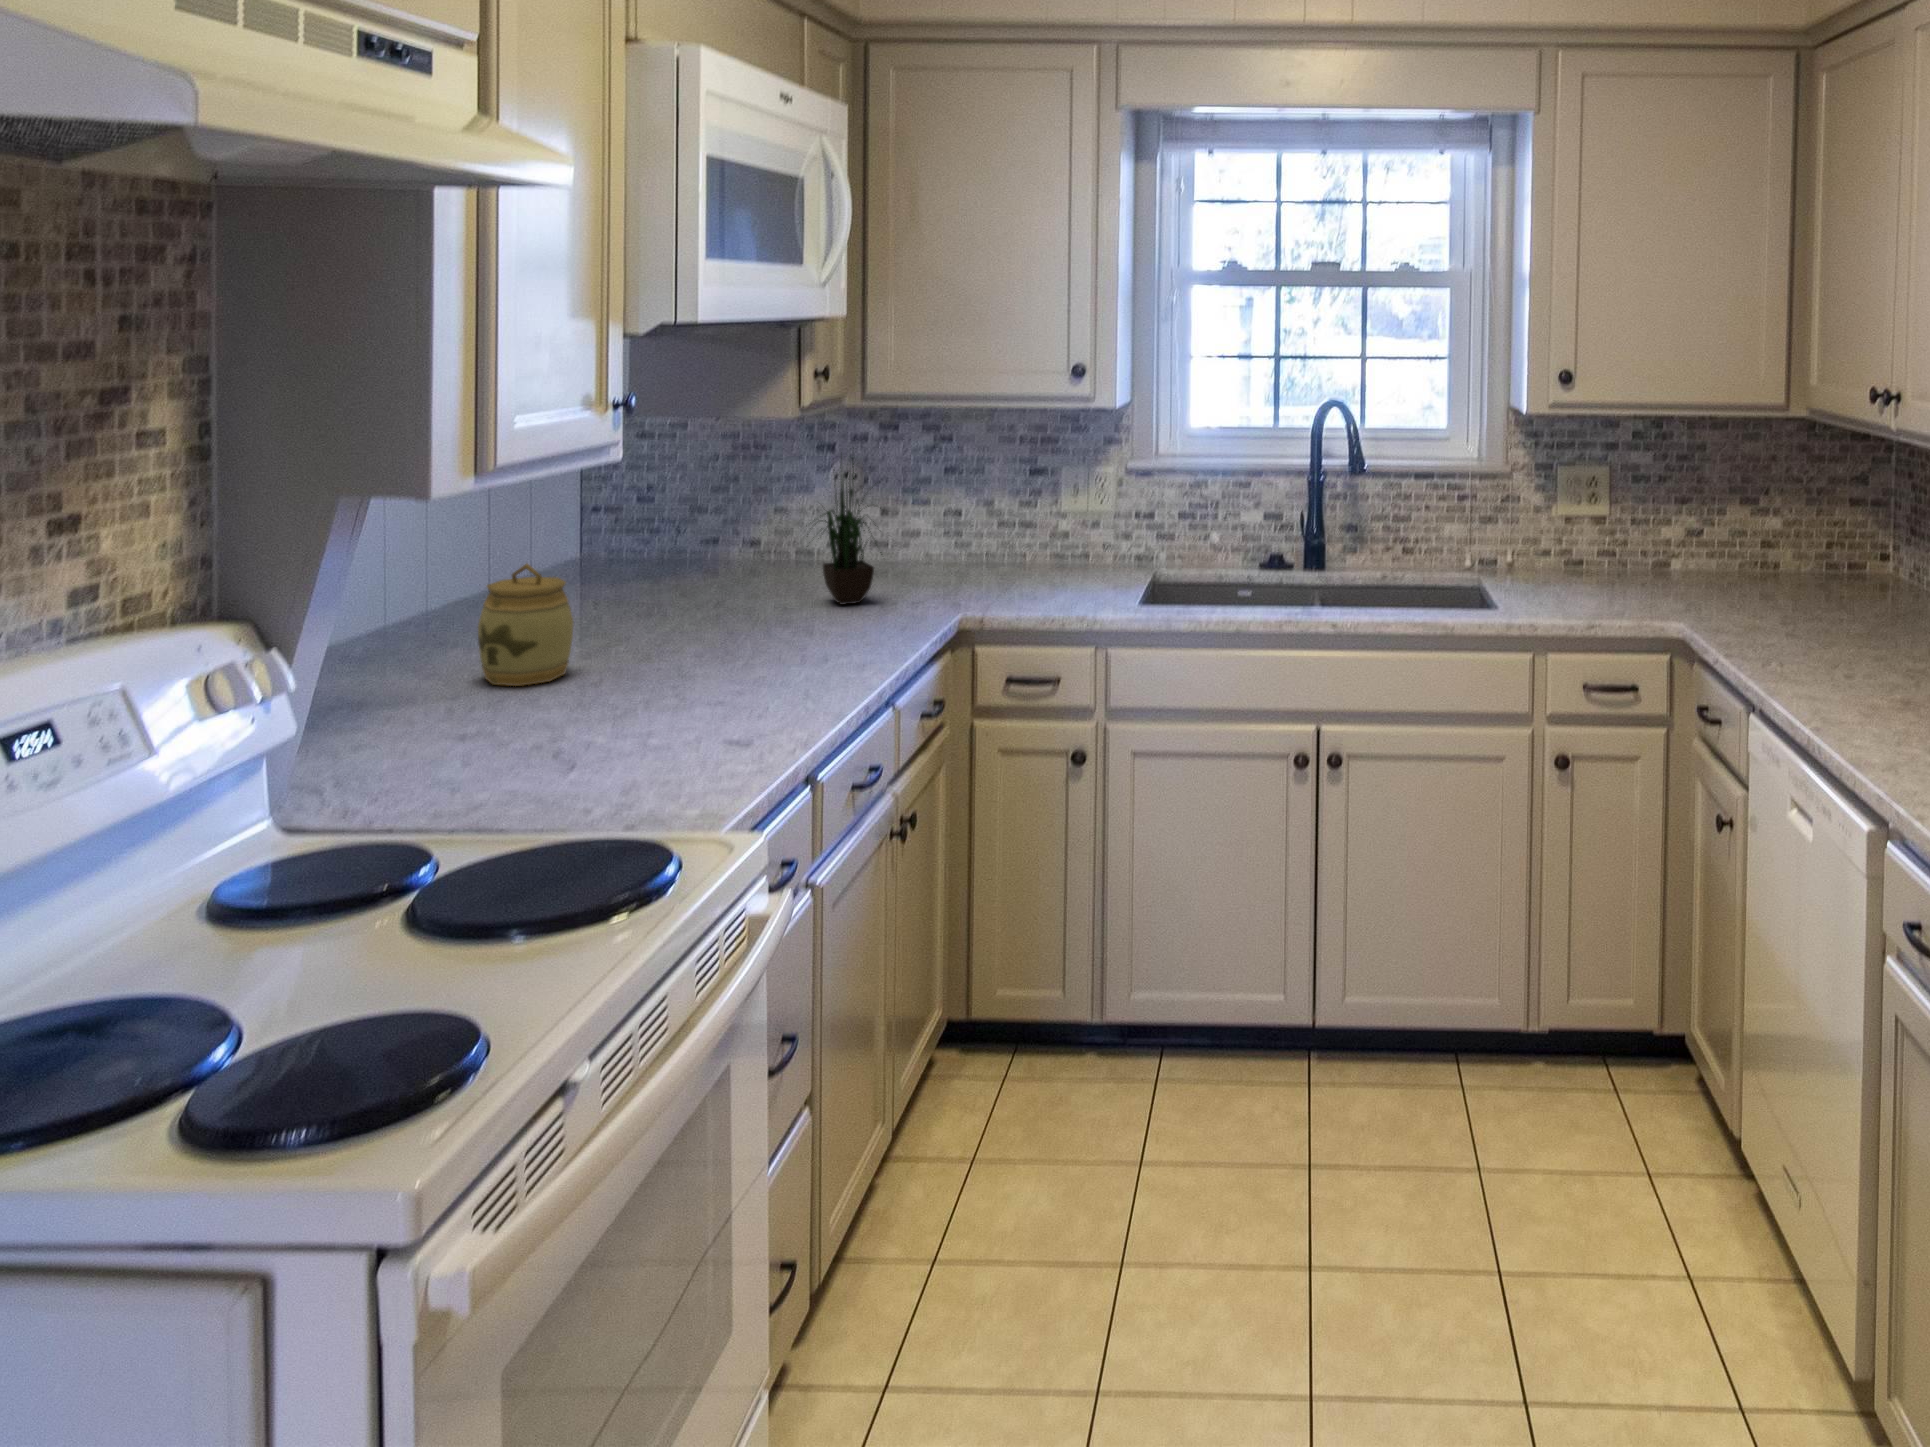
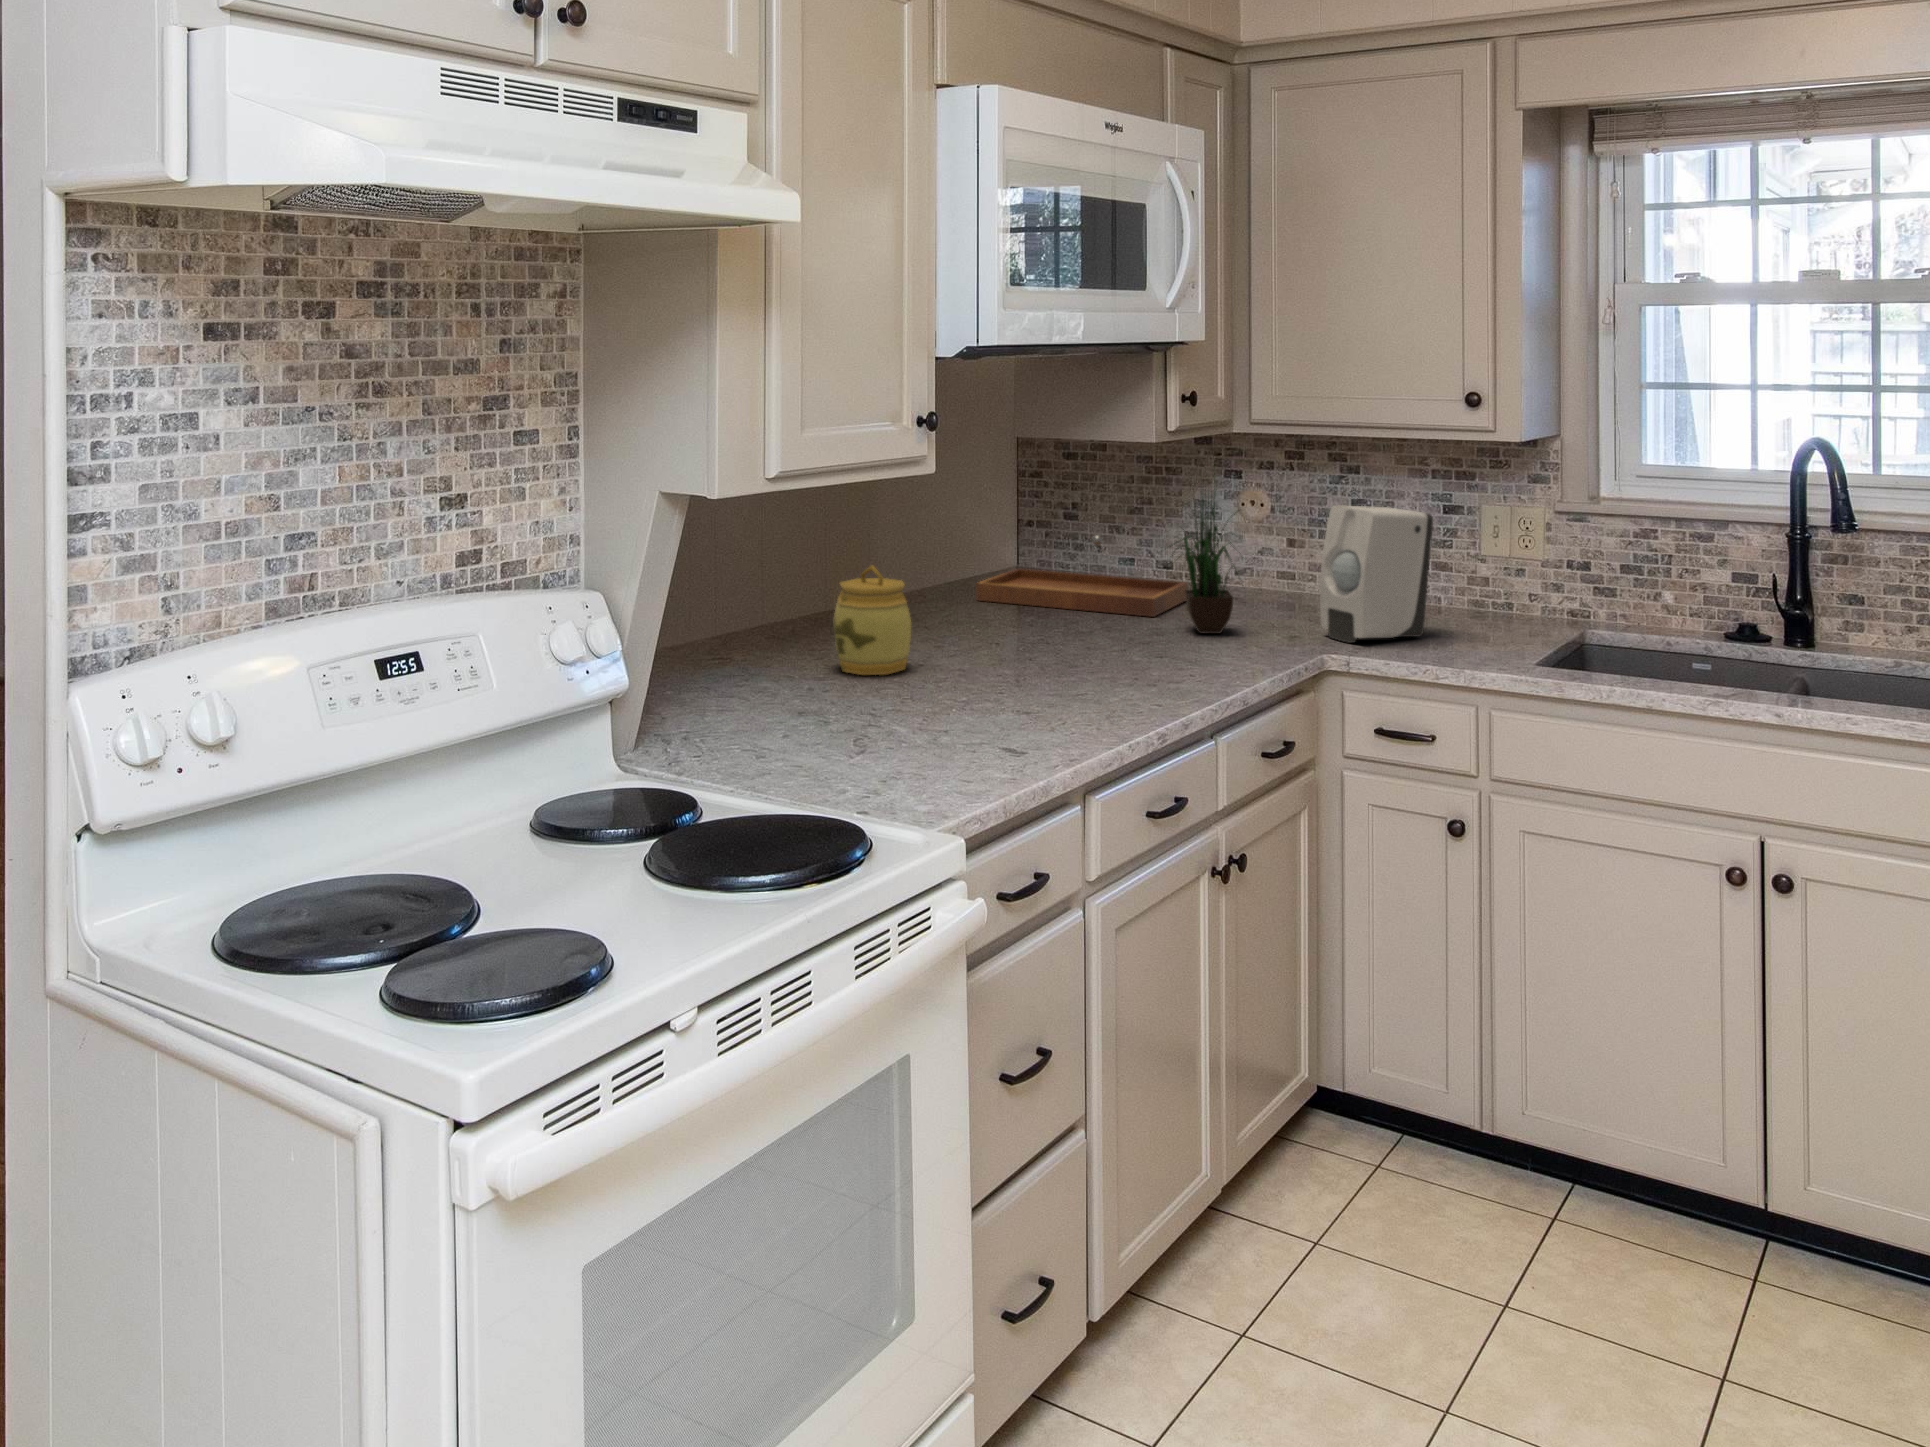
soap dispenser: none [950,473,1045,600] -> present [1320,505,1433,643]
tray: none [587,516,804,593] -> present [976,535,1187,617]

